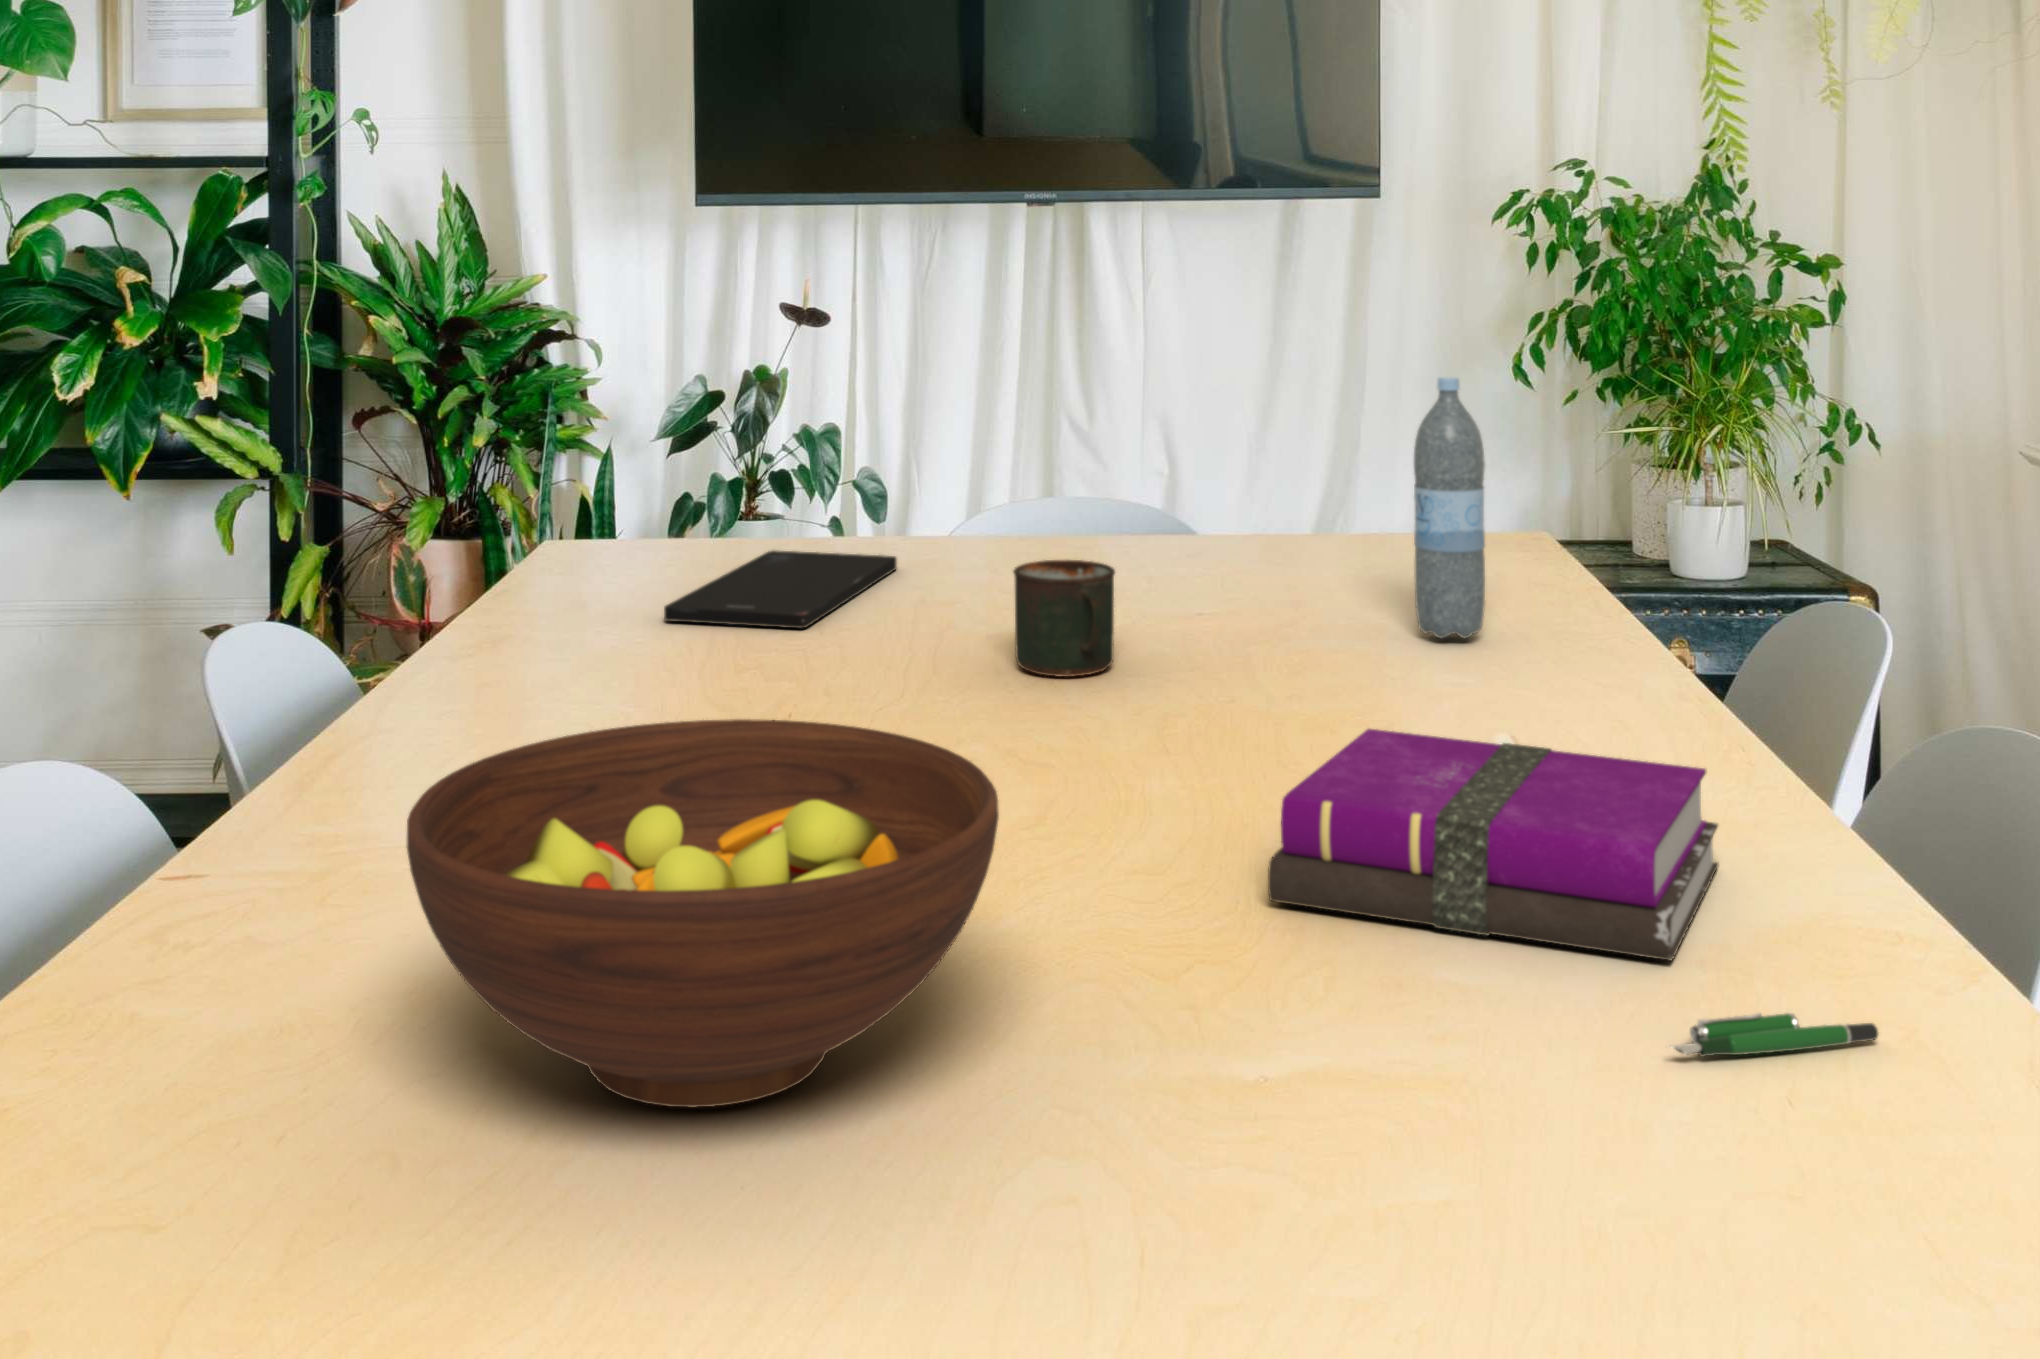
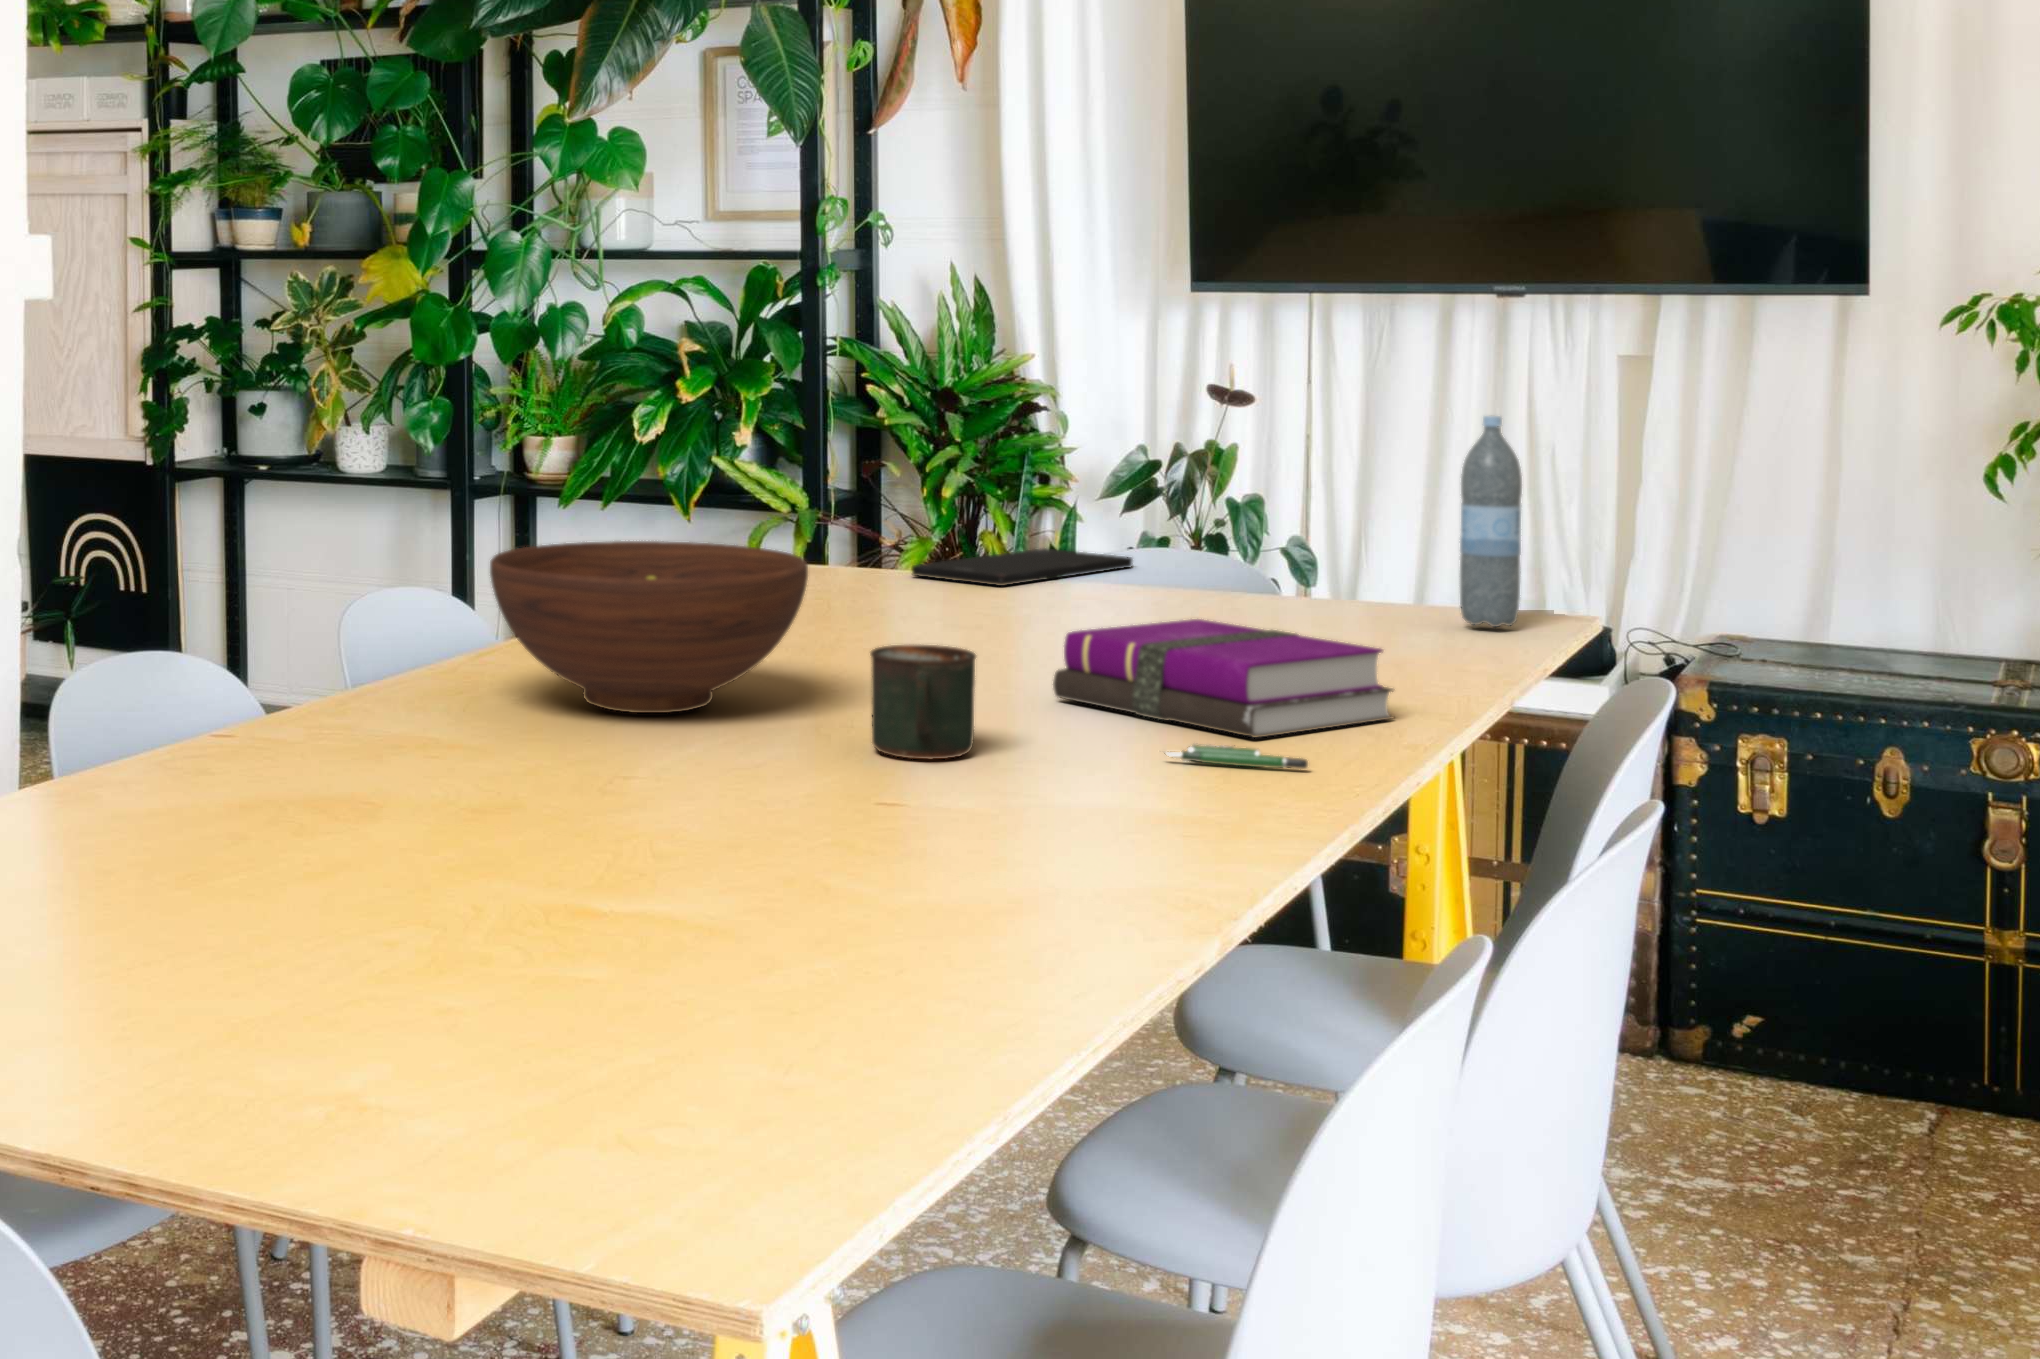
mug: present [1013,560,1115,677] -> present [870,645,976,759]

